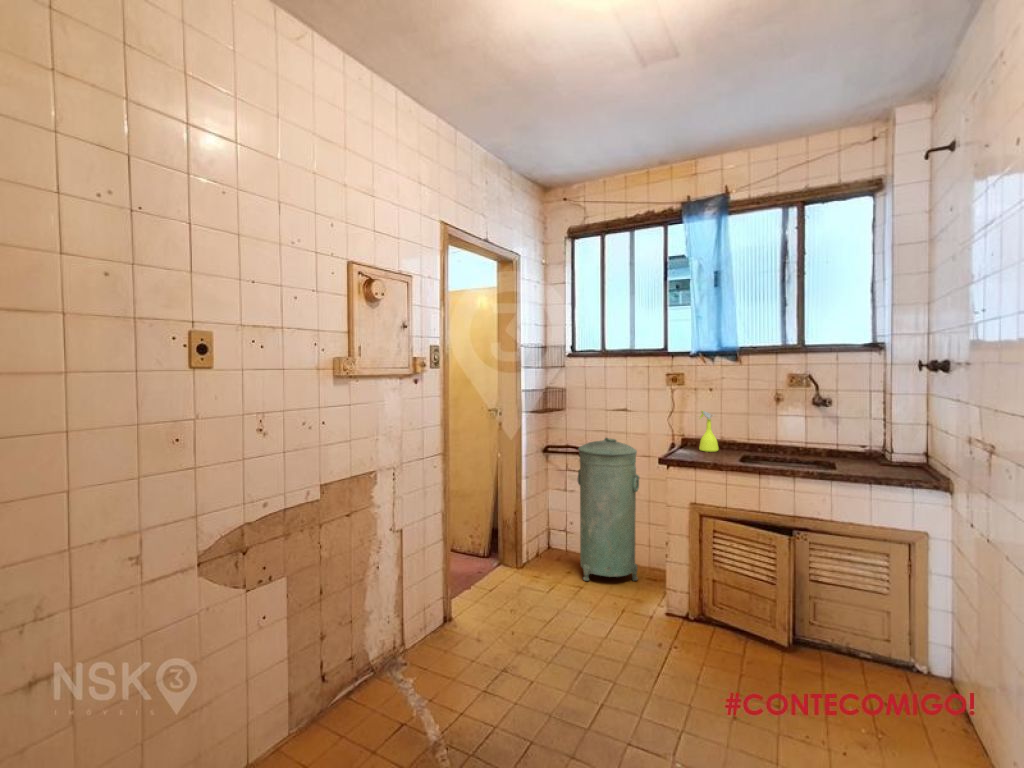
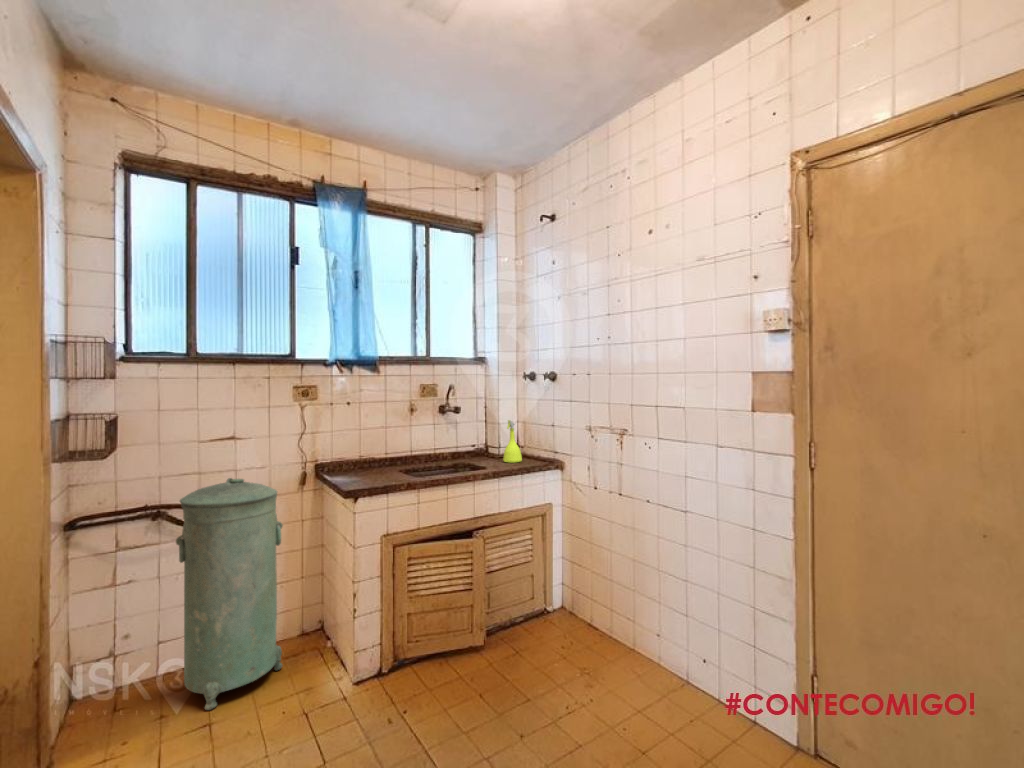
spray bottle: present [699,411,718,452] -> present [503,420,522,463]

